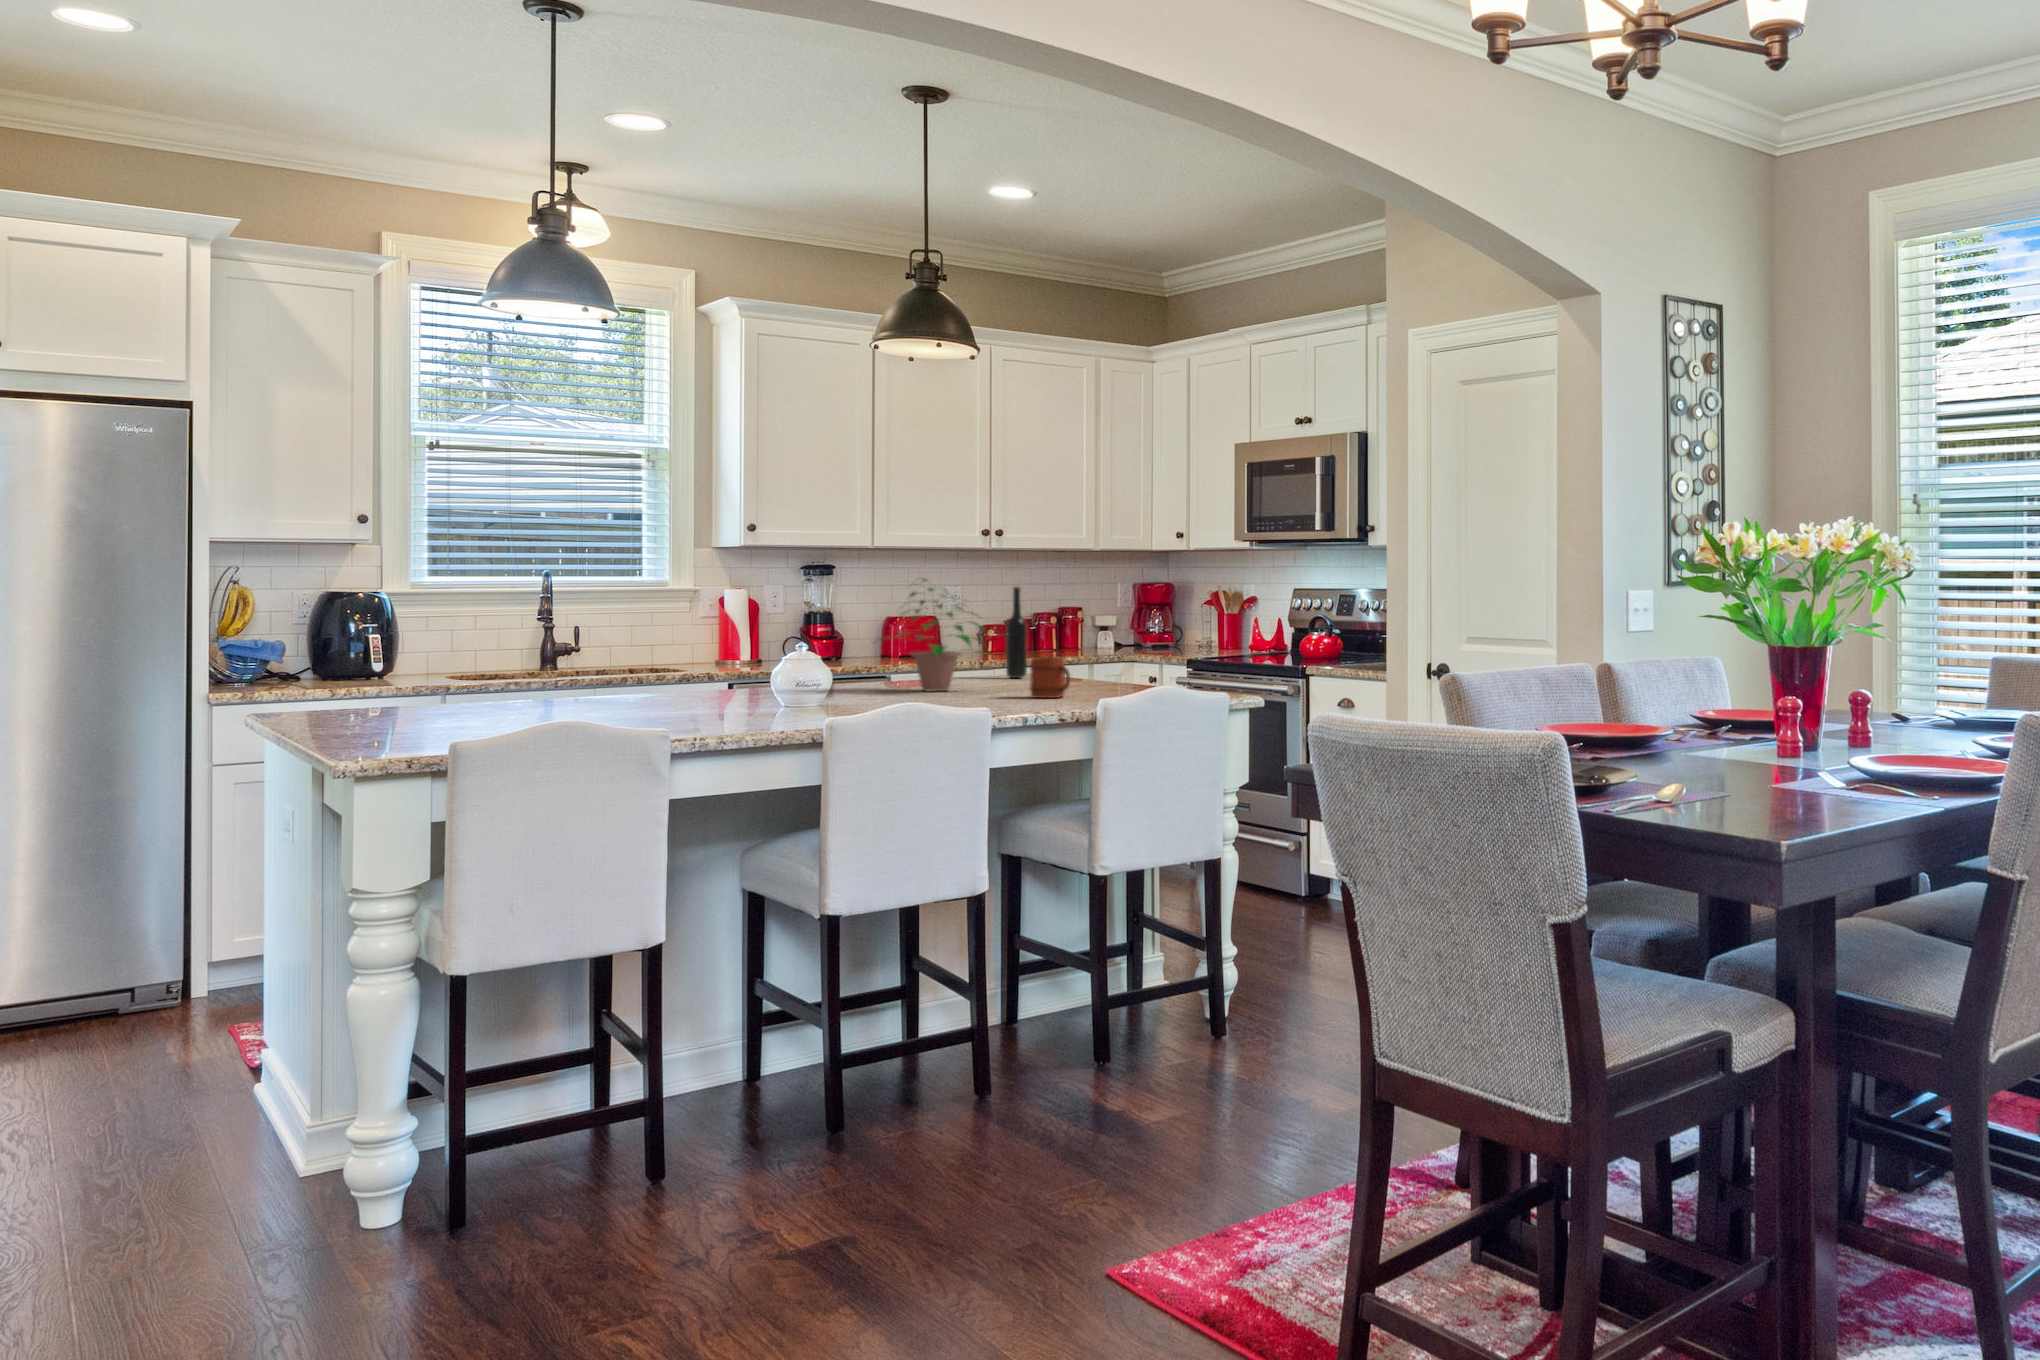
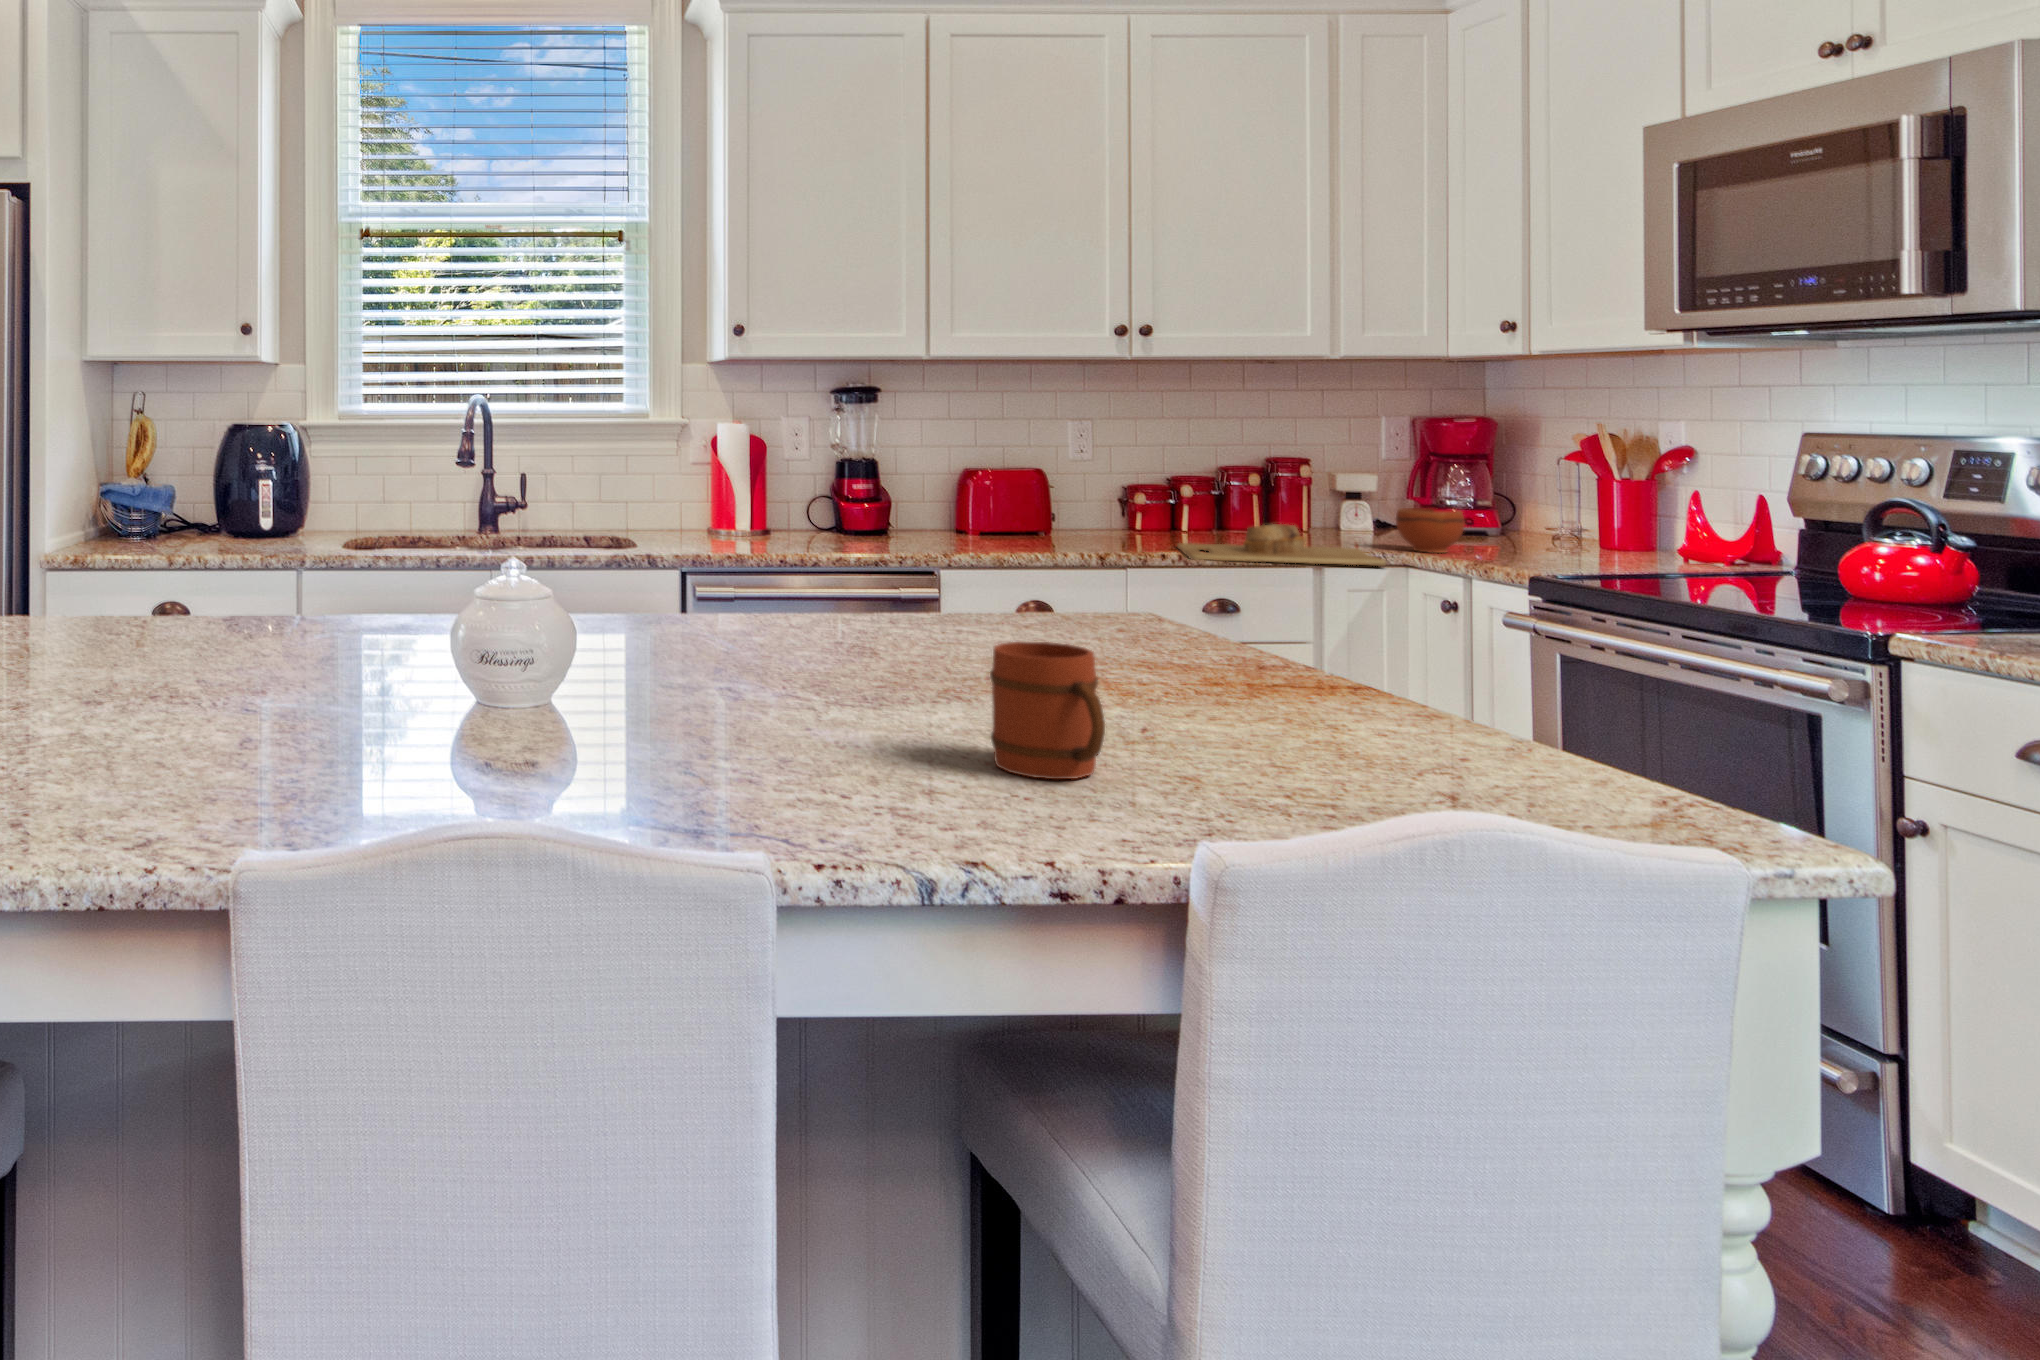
potted plant: present [883,579,984,691] -> none [678,409,971,684]
bottle: present [1006,587,1027,678] -> none [1076,428,1121,623]
bowl: none [1126,634,1159,658] -> present [1396,508,1464,553]
cutting board: none [1015,643,1125,664] -> present [1178,524,1386,566]

